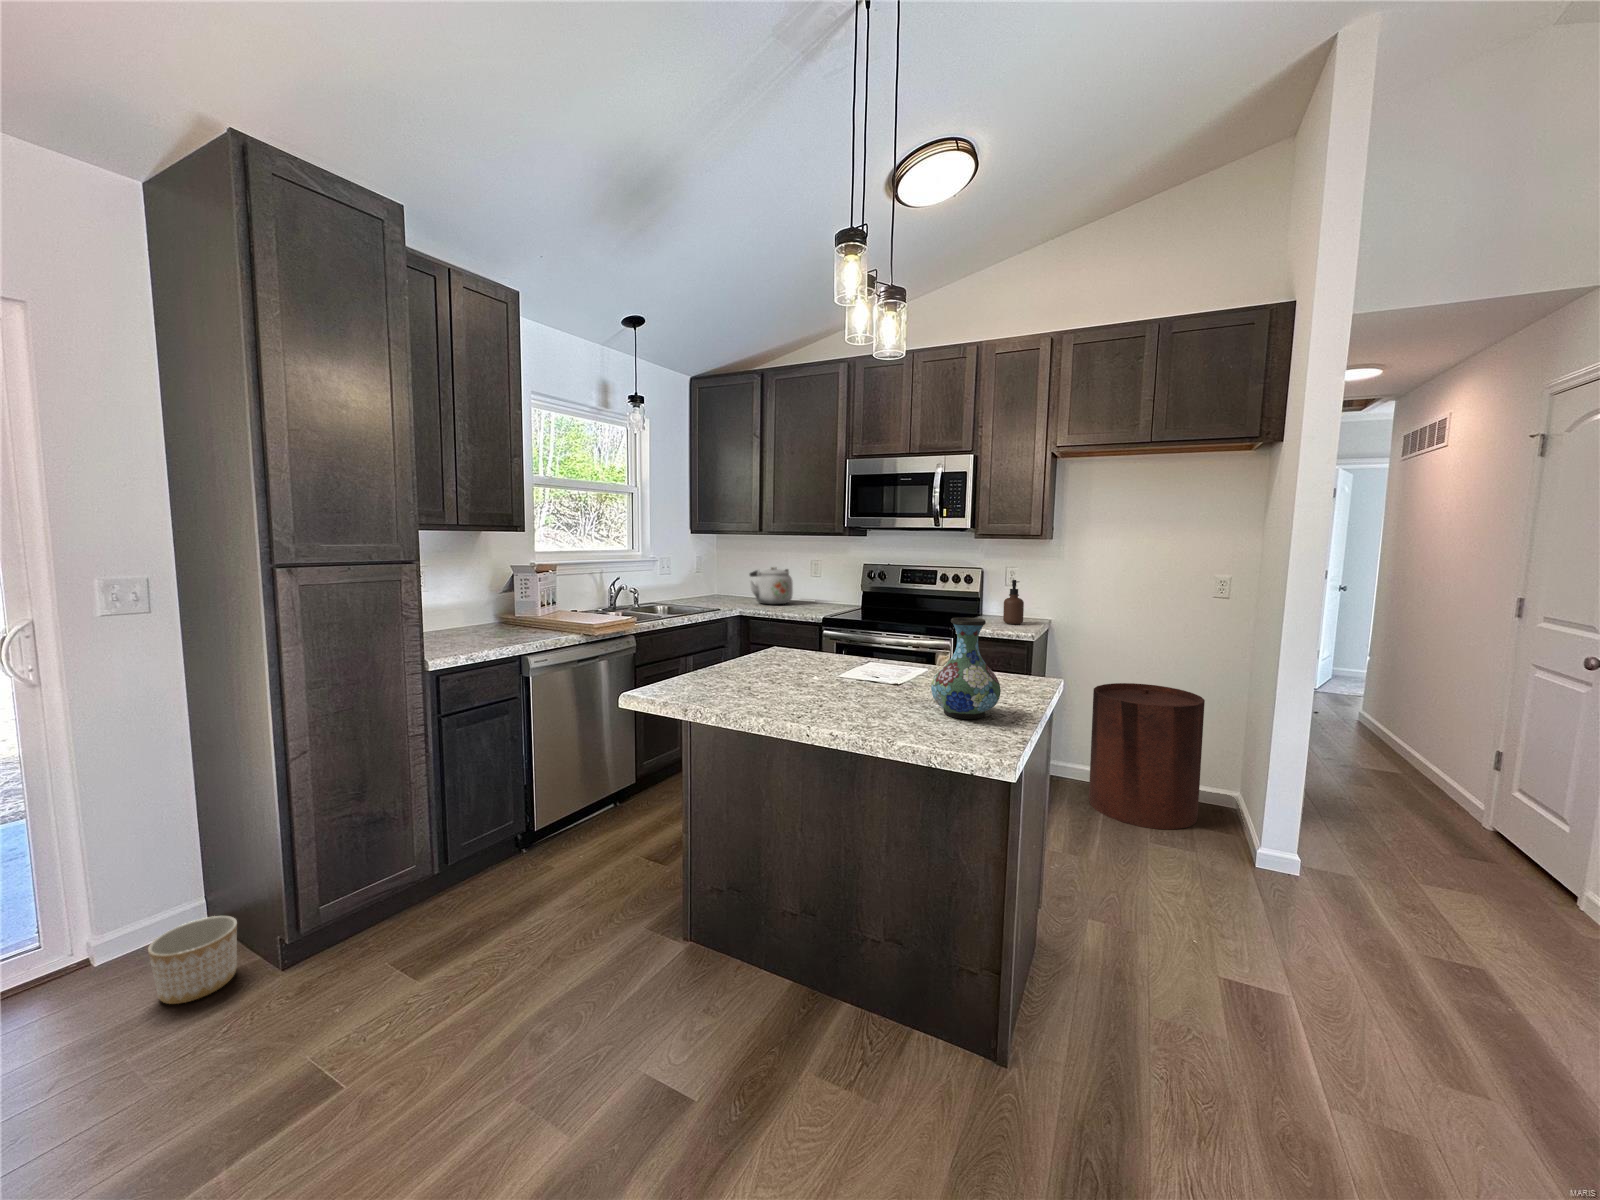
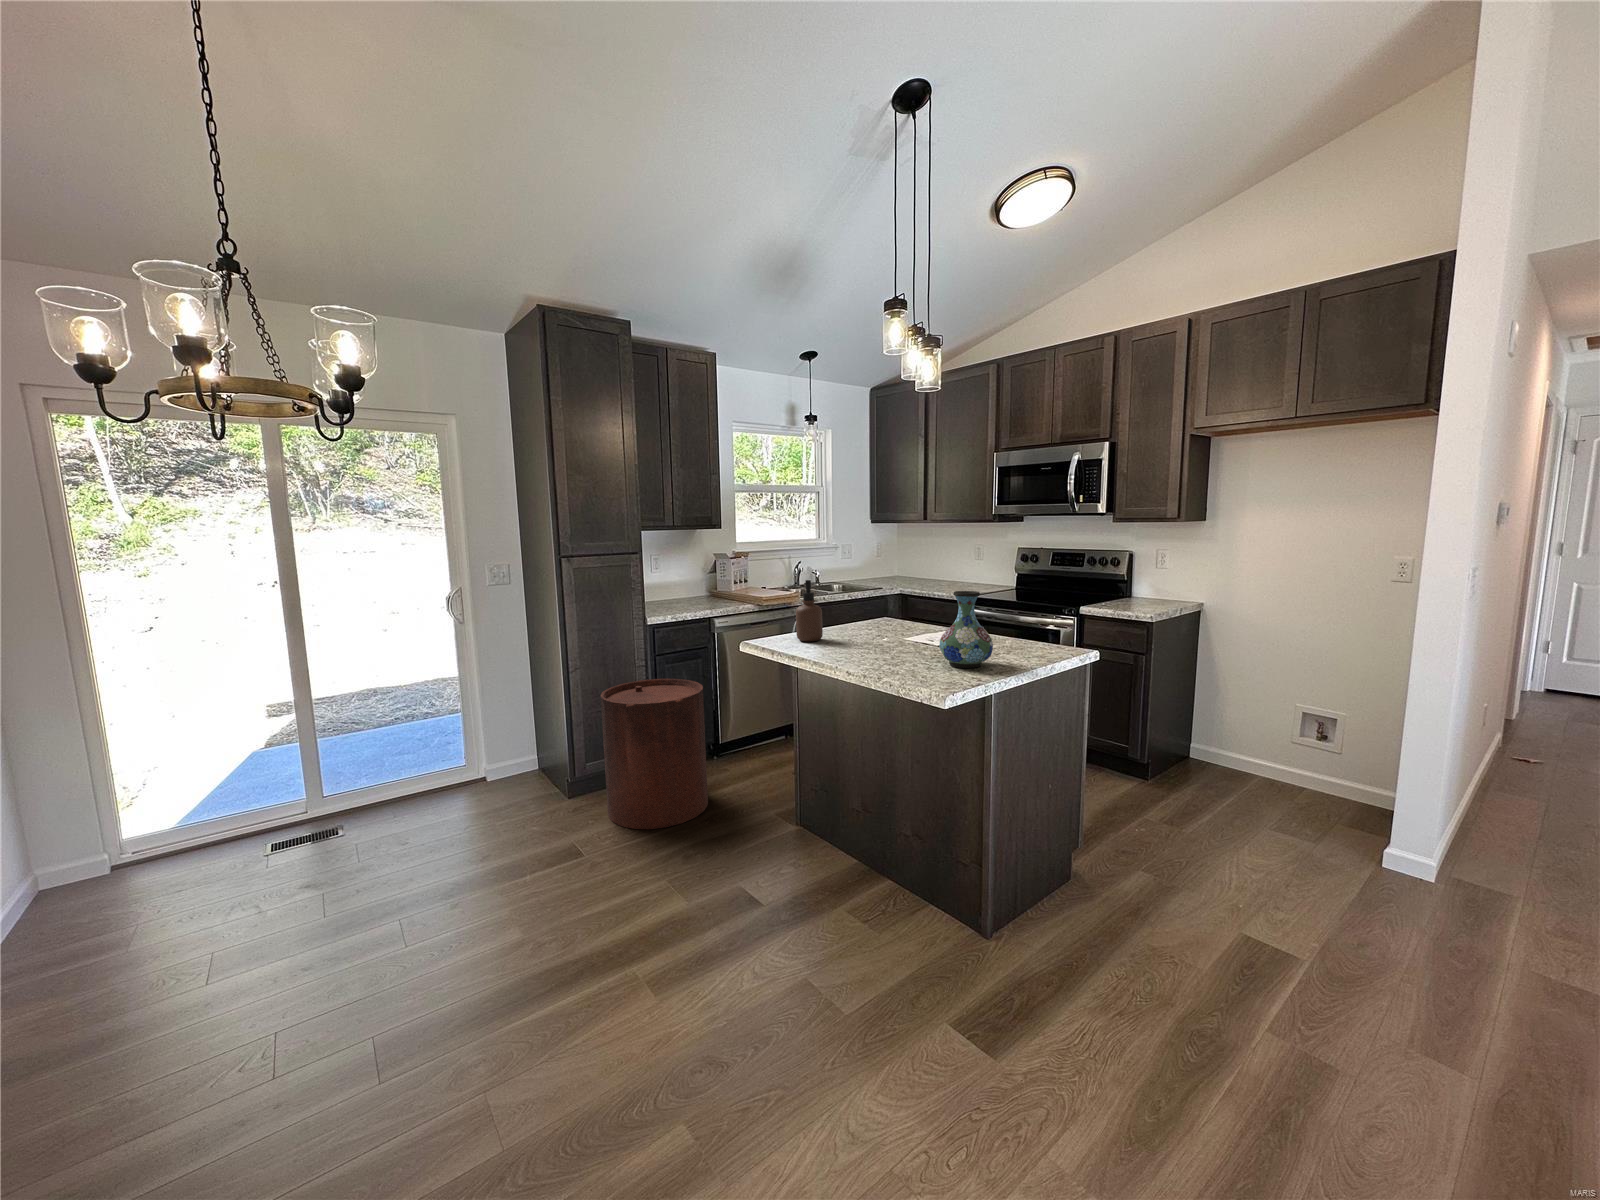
kettle: present [750,567,793,604] -> none [914,551,955,585]
soap dispenser: present [1003,580,1024,624] -> present [796,580,823,642]
trash can: present [1089,683,1205,829] -> present [600,679,708,829]
planter: present [148,916,237,1004] -> none [505,764,546,807]

